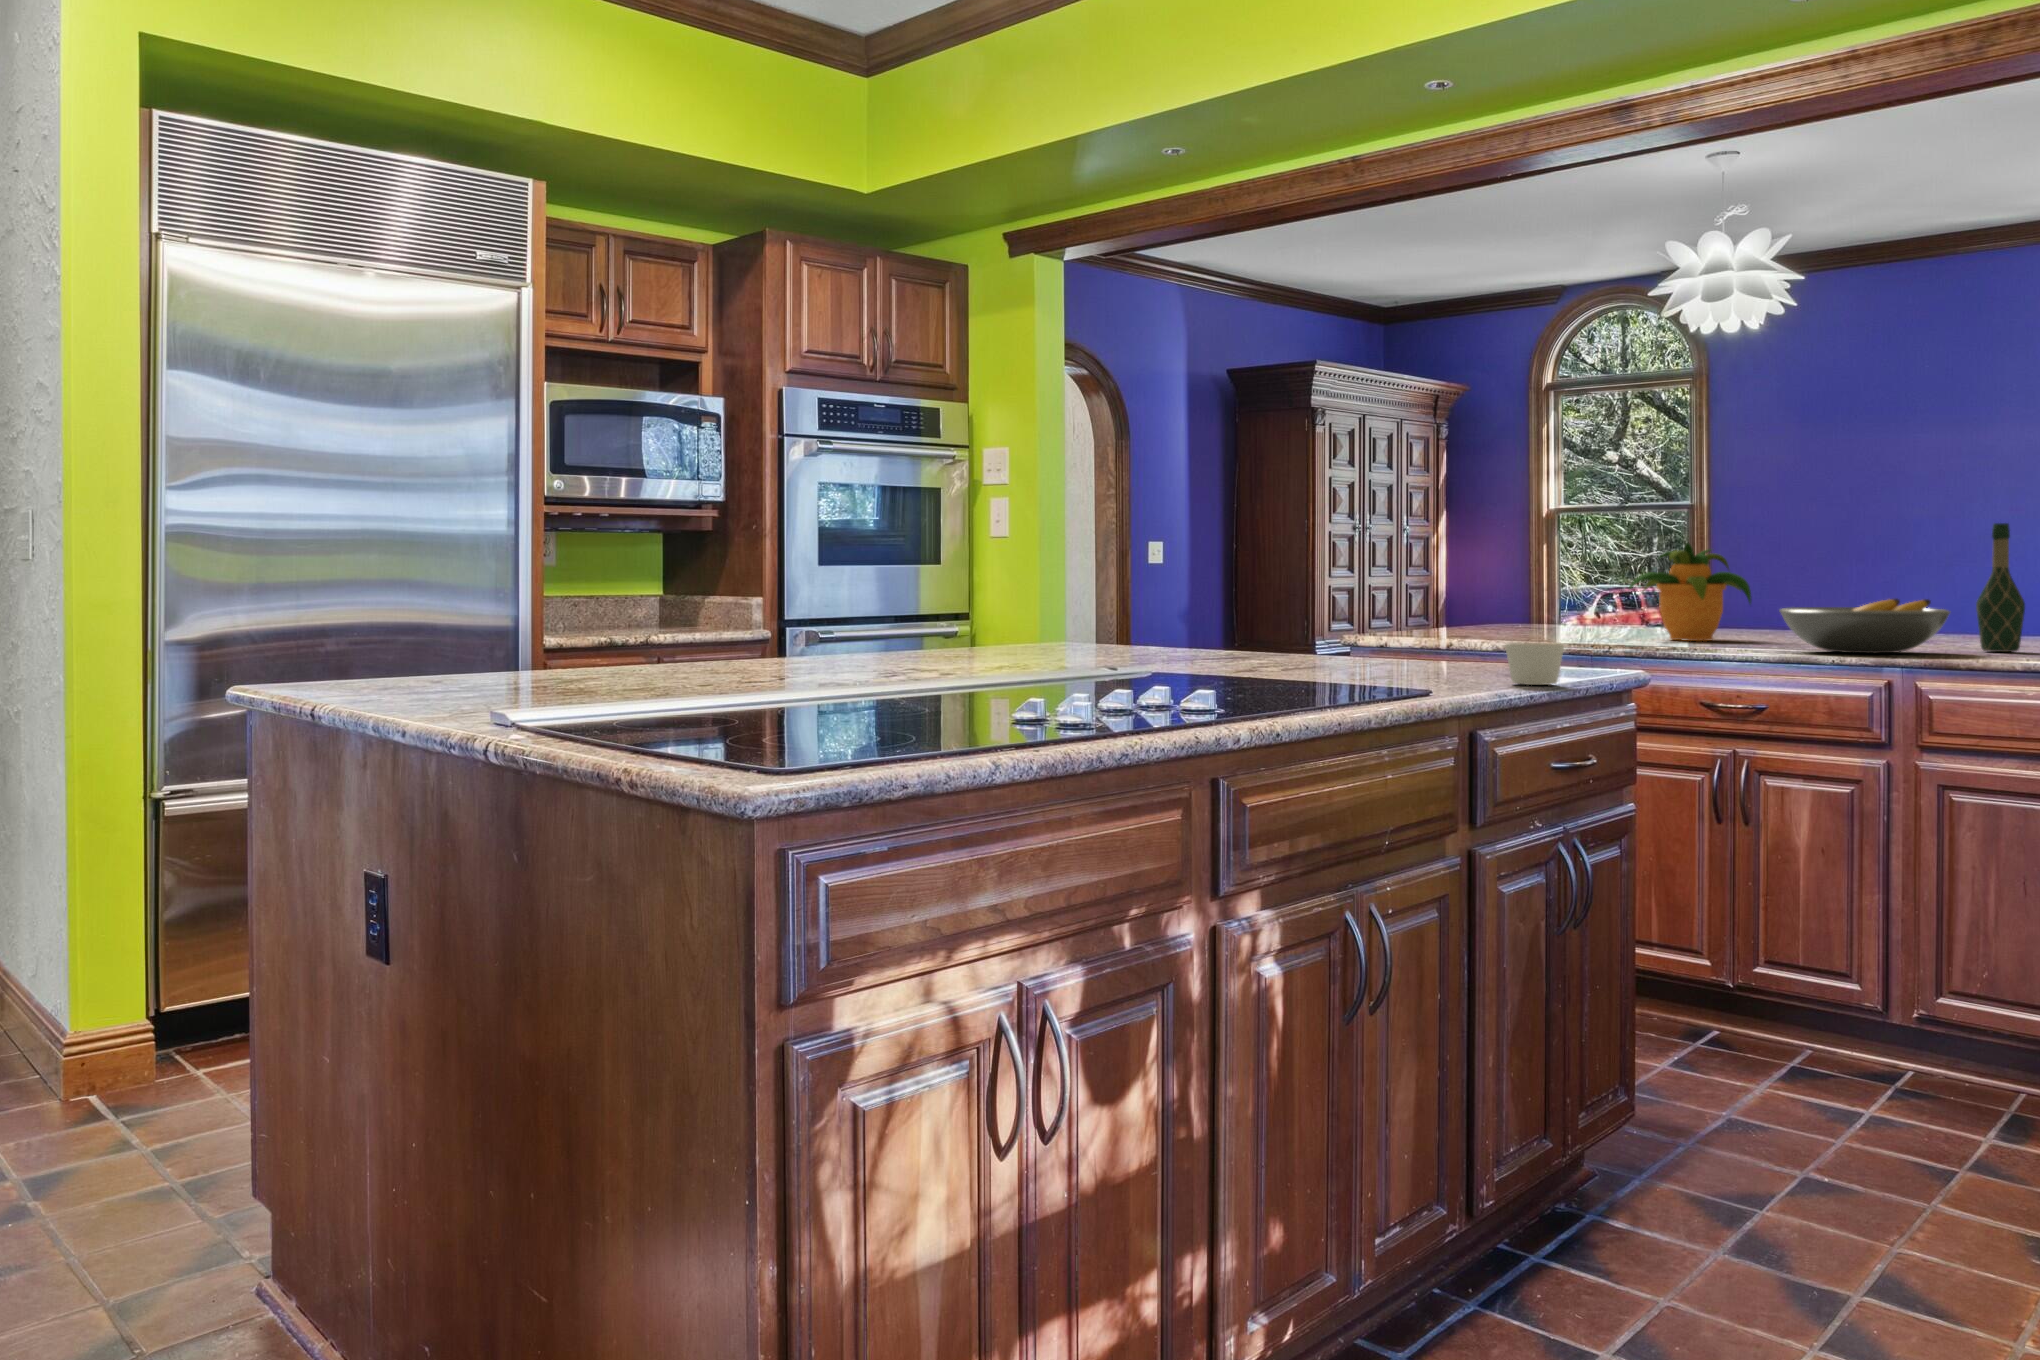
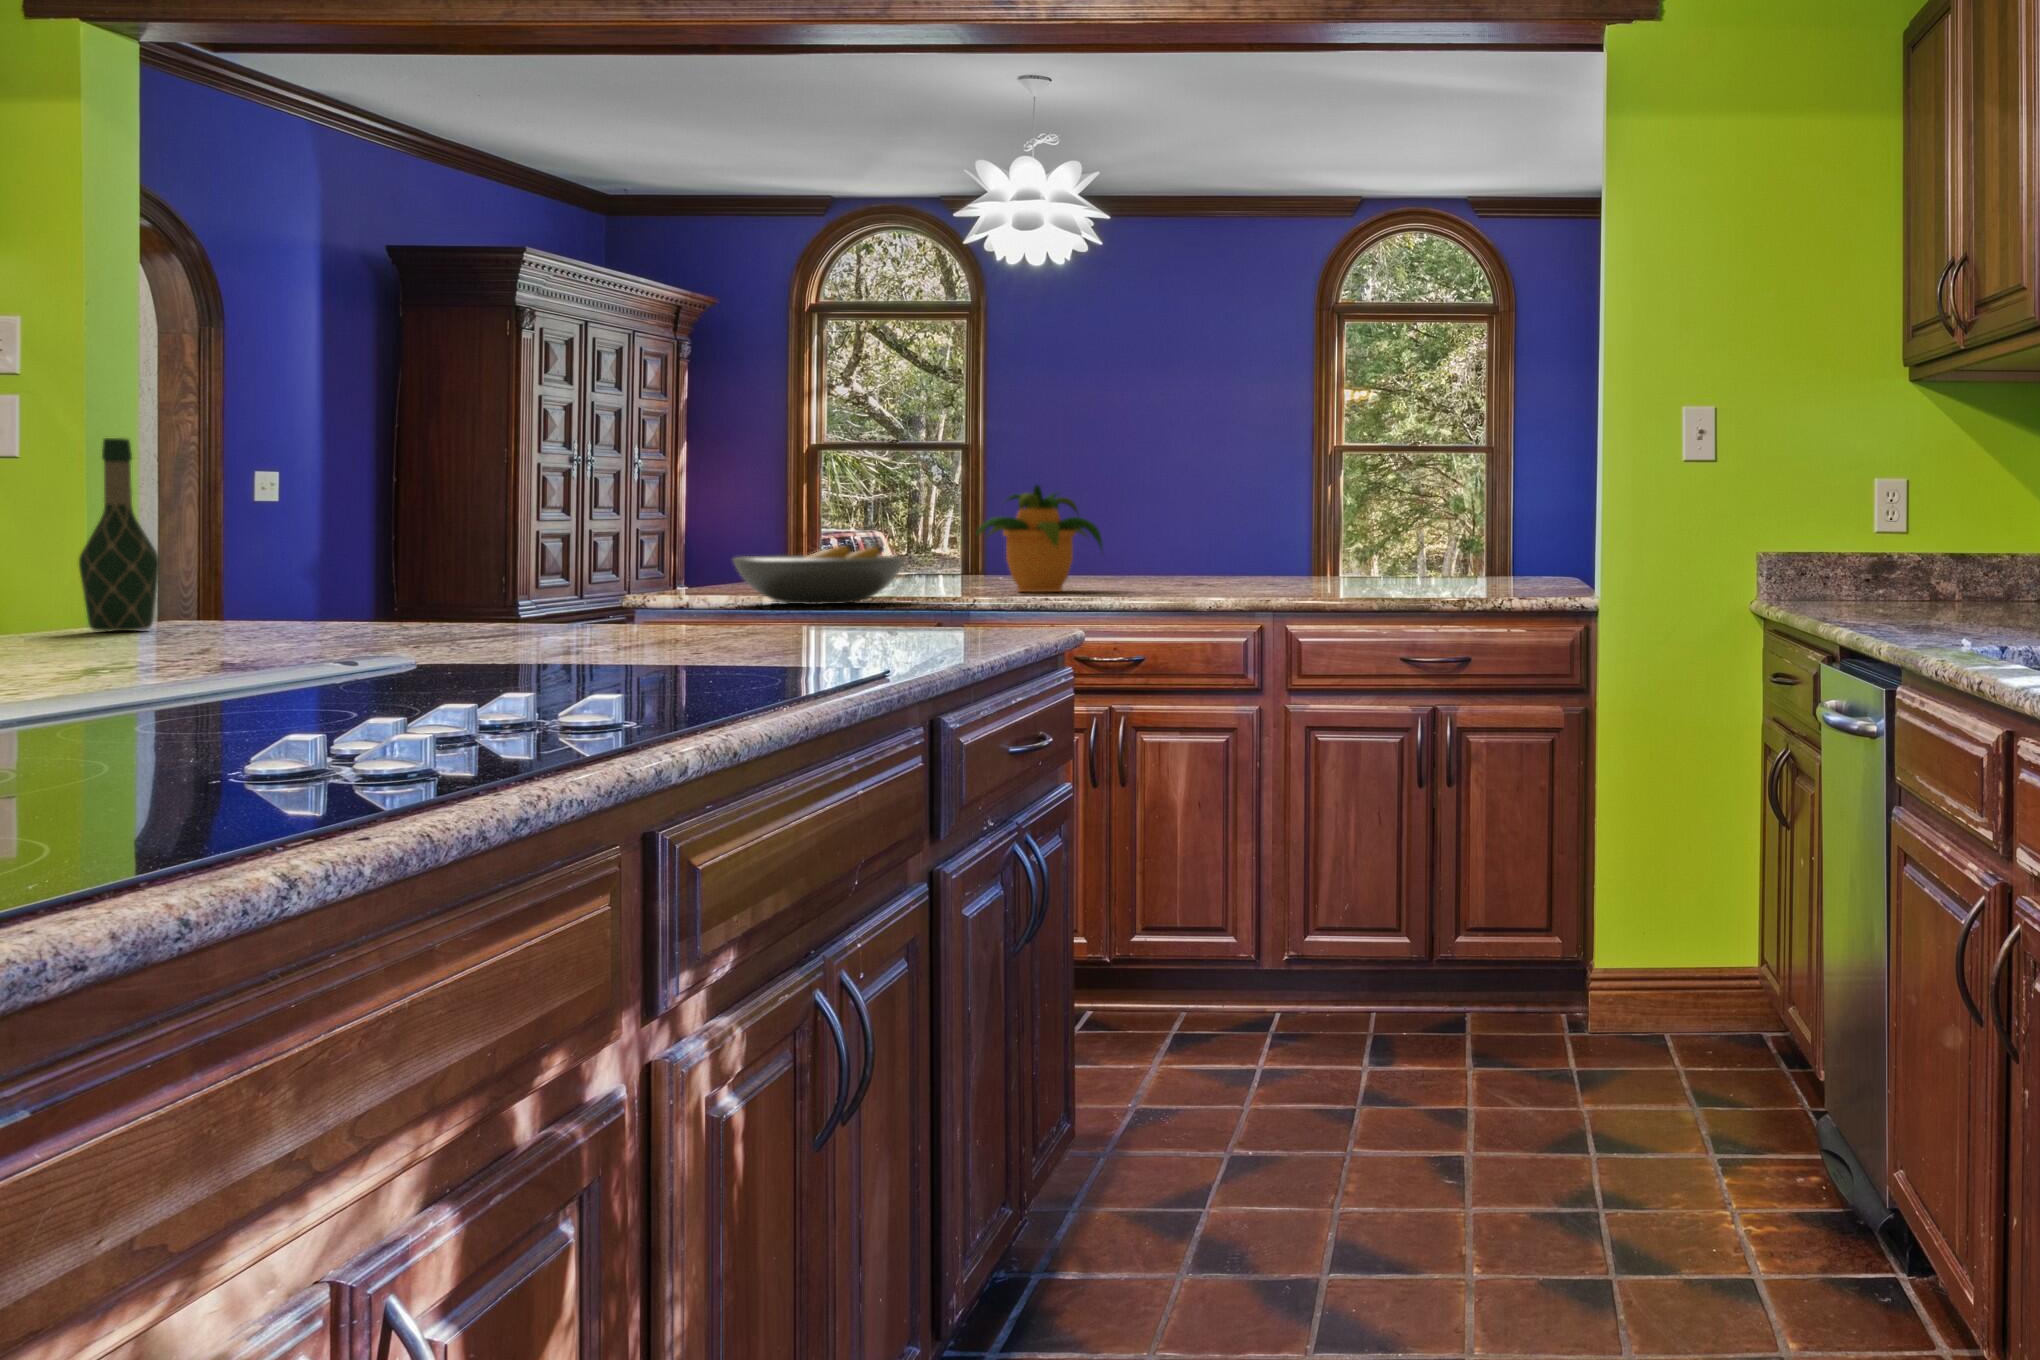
wine bottle: present [1976,523,2025,652] -> present [79,438,160,631]
fruit bowl: present [1779,599,1950,653] -> present [733,545,905,605]
candle: present [1505,643,1564,685] -> none [946,598,1020,650]

